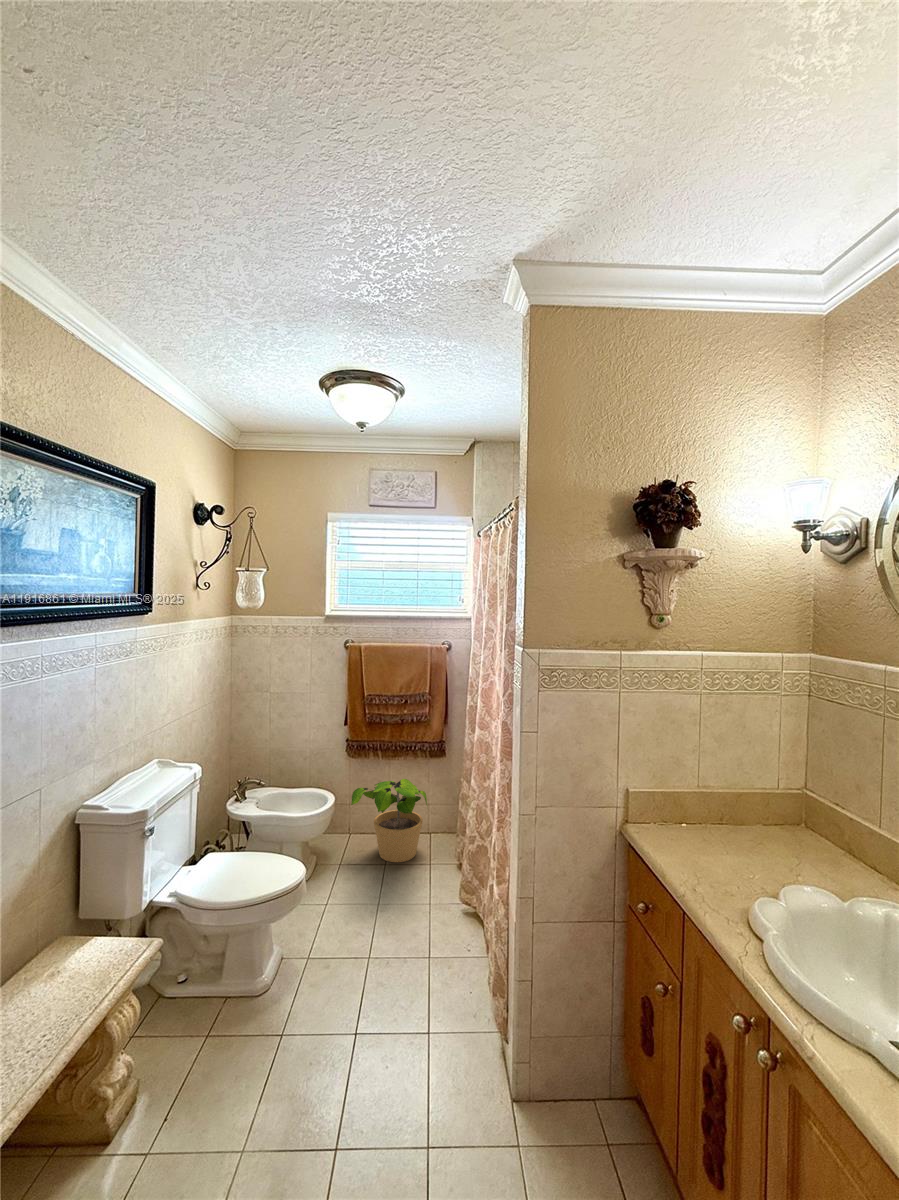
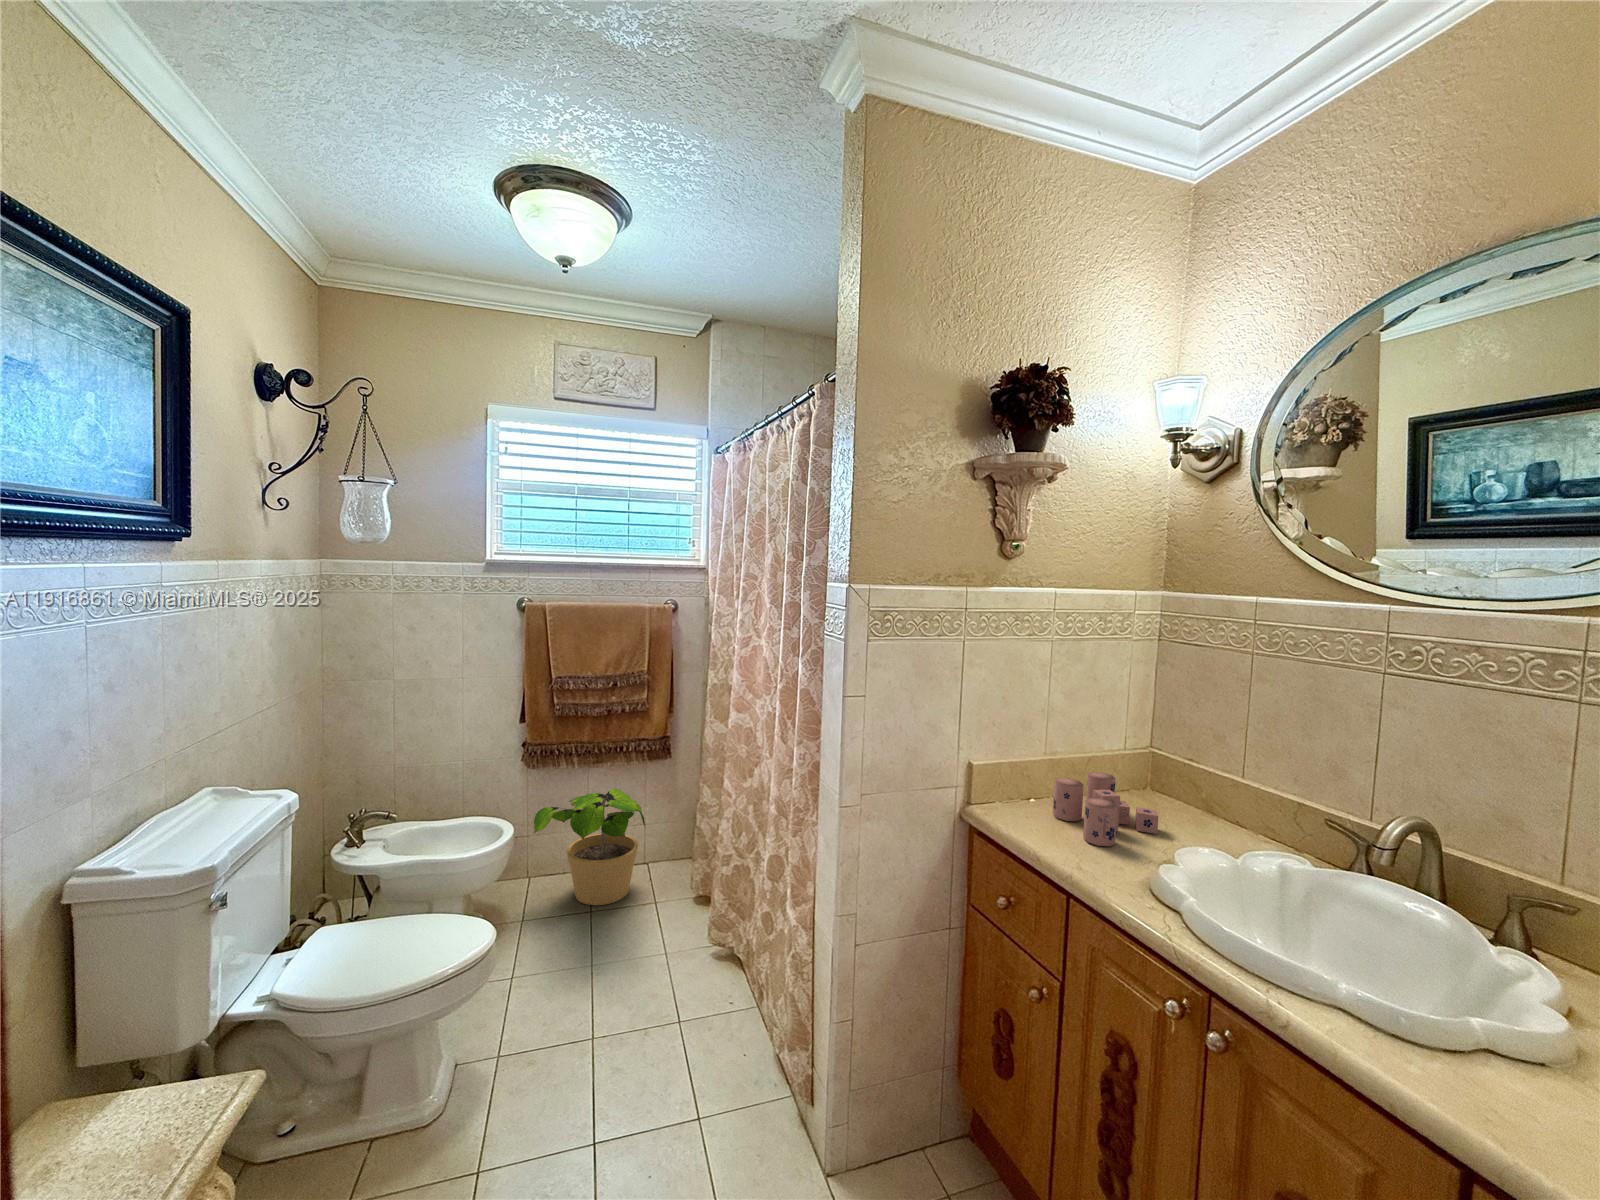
candle: none [695,806,784,871] -> present [1053,772,1158,846]

